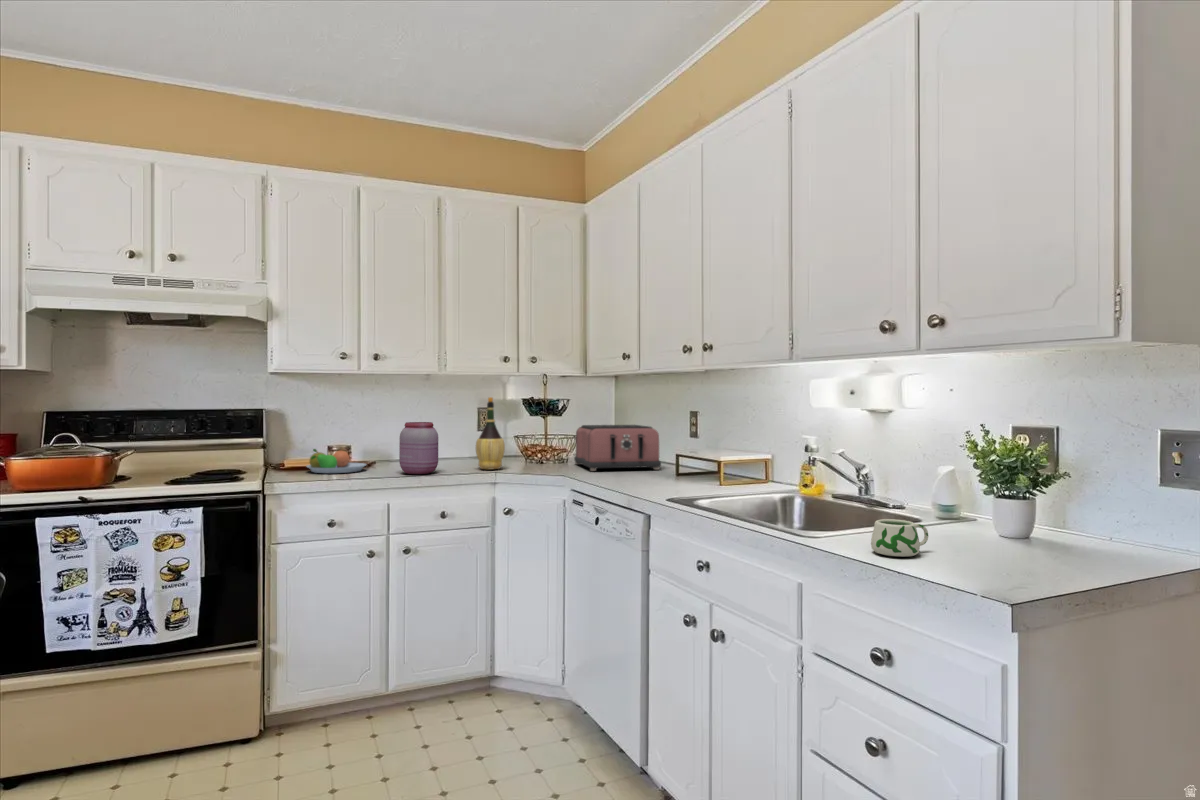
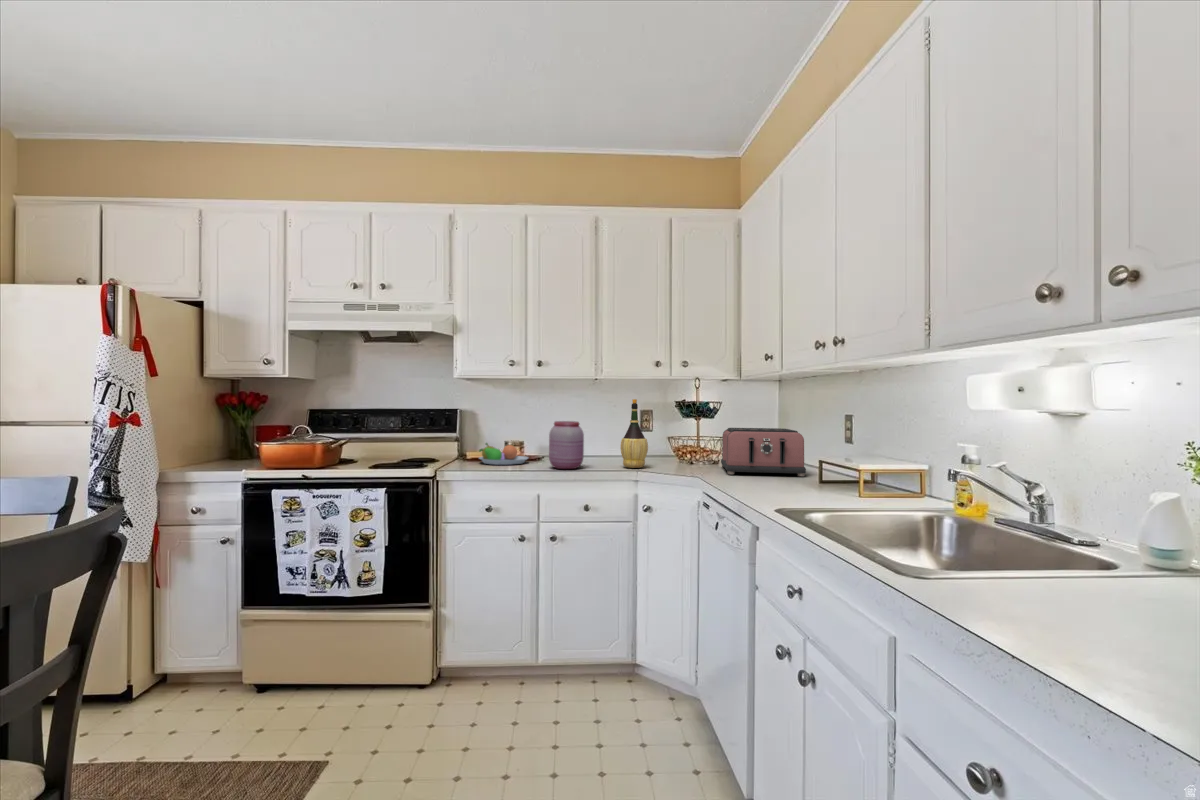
mug: present [871,519,928,557] -> none [993,573,1100,638]

